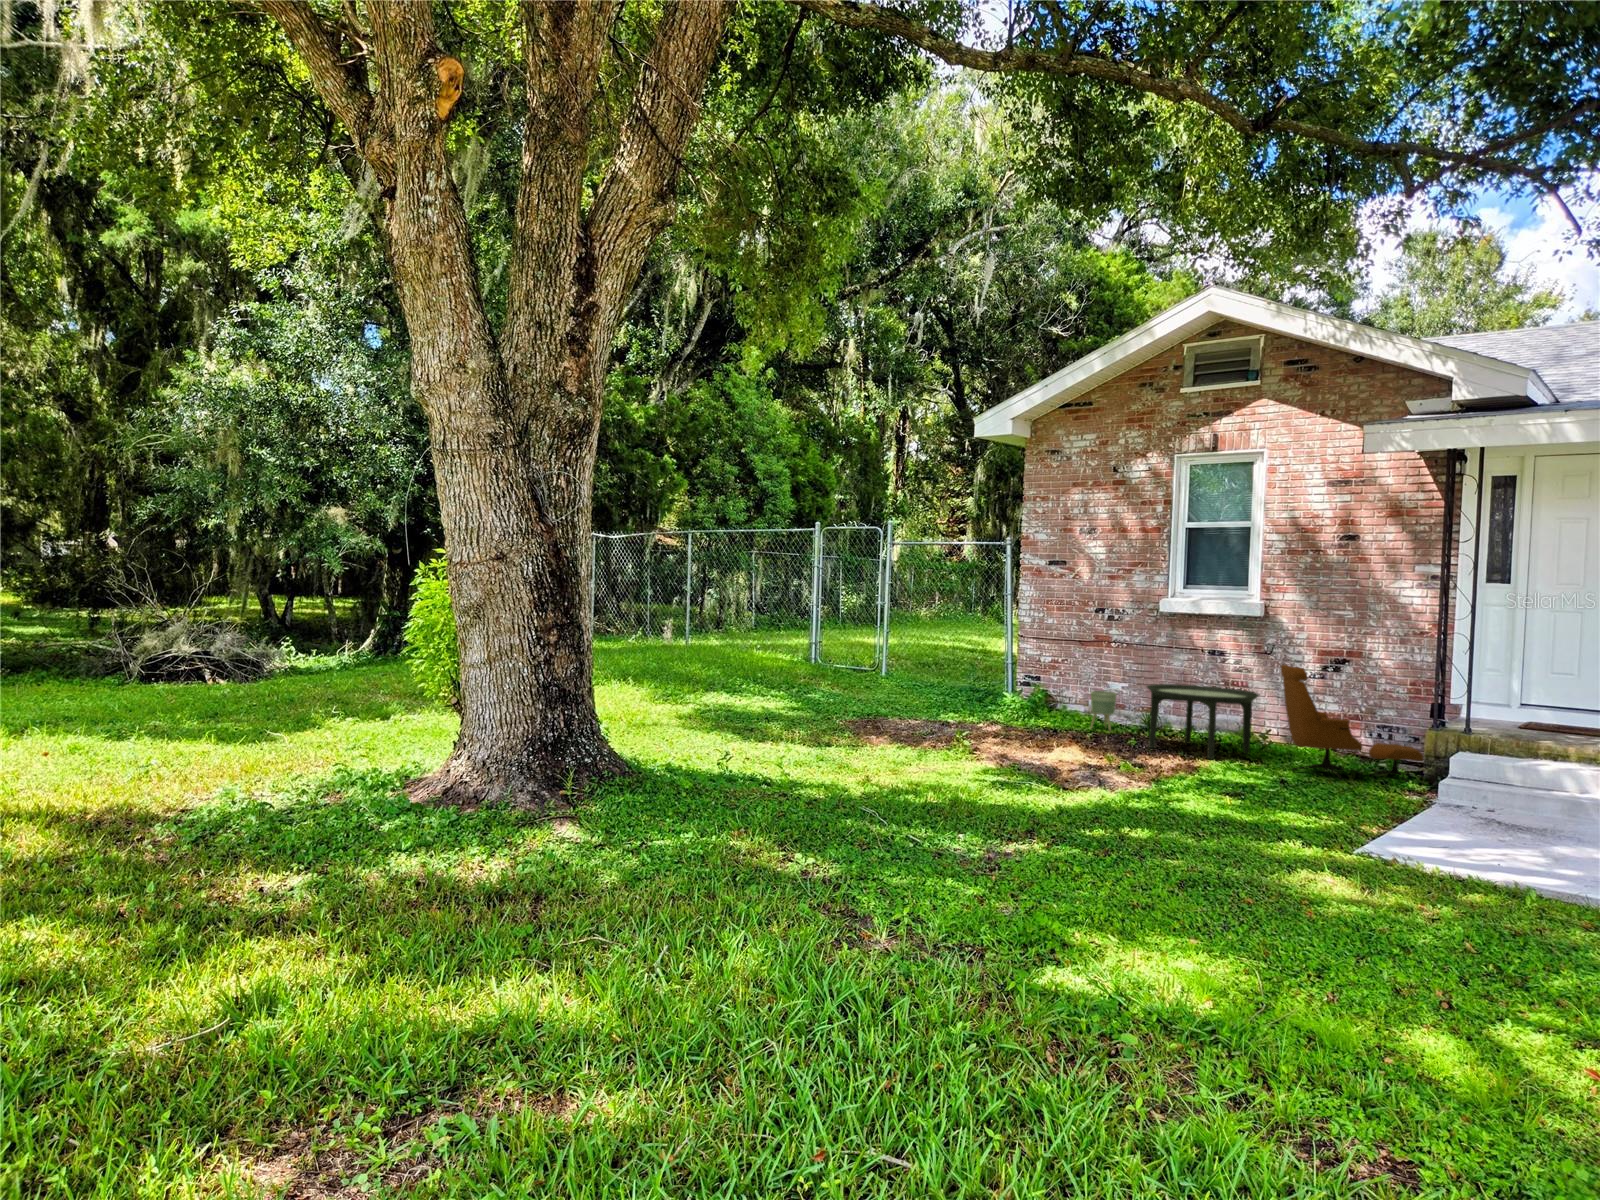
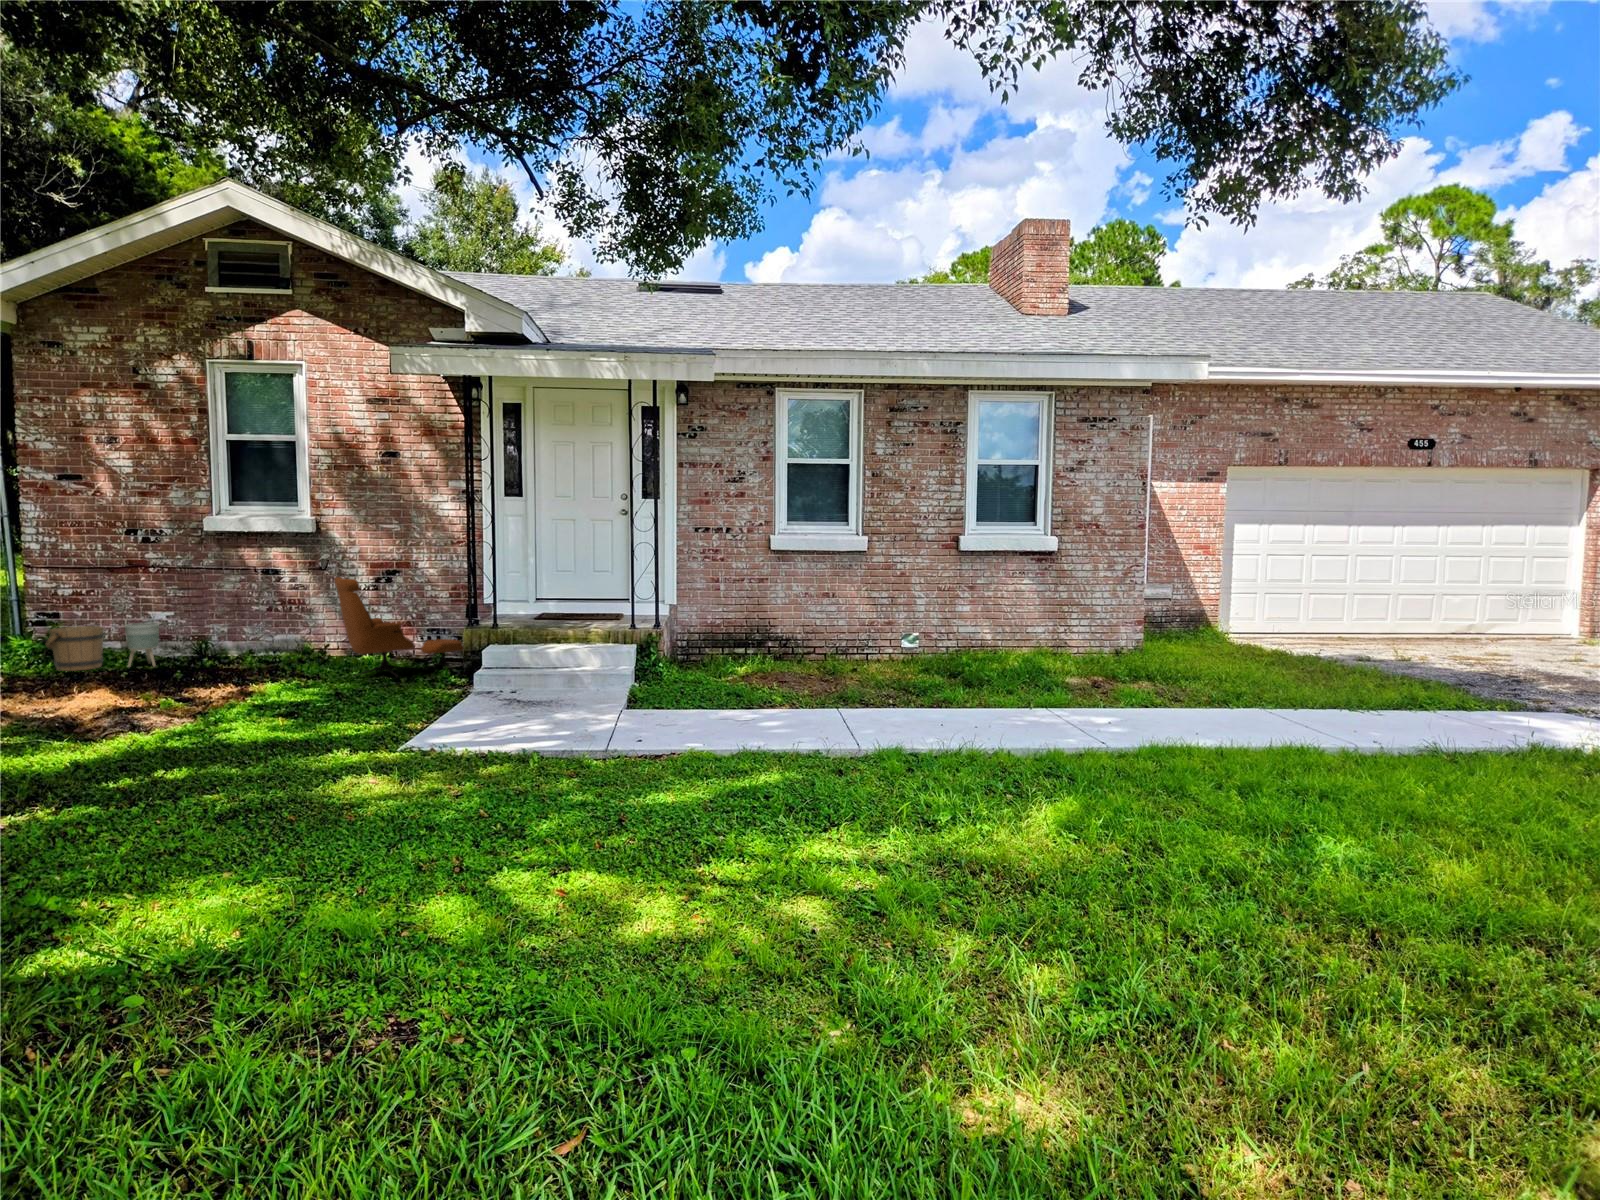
round table: present [1147,684,1259,759] -> none [191,605,318,680]
bucket: none [1035,688,1075,726] -> present [46,626,104,671]

